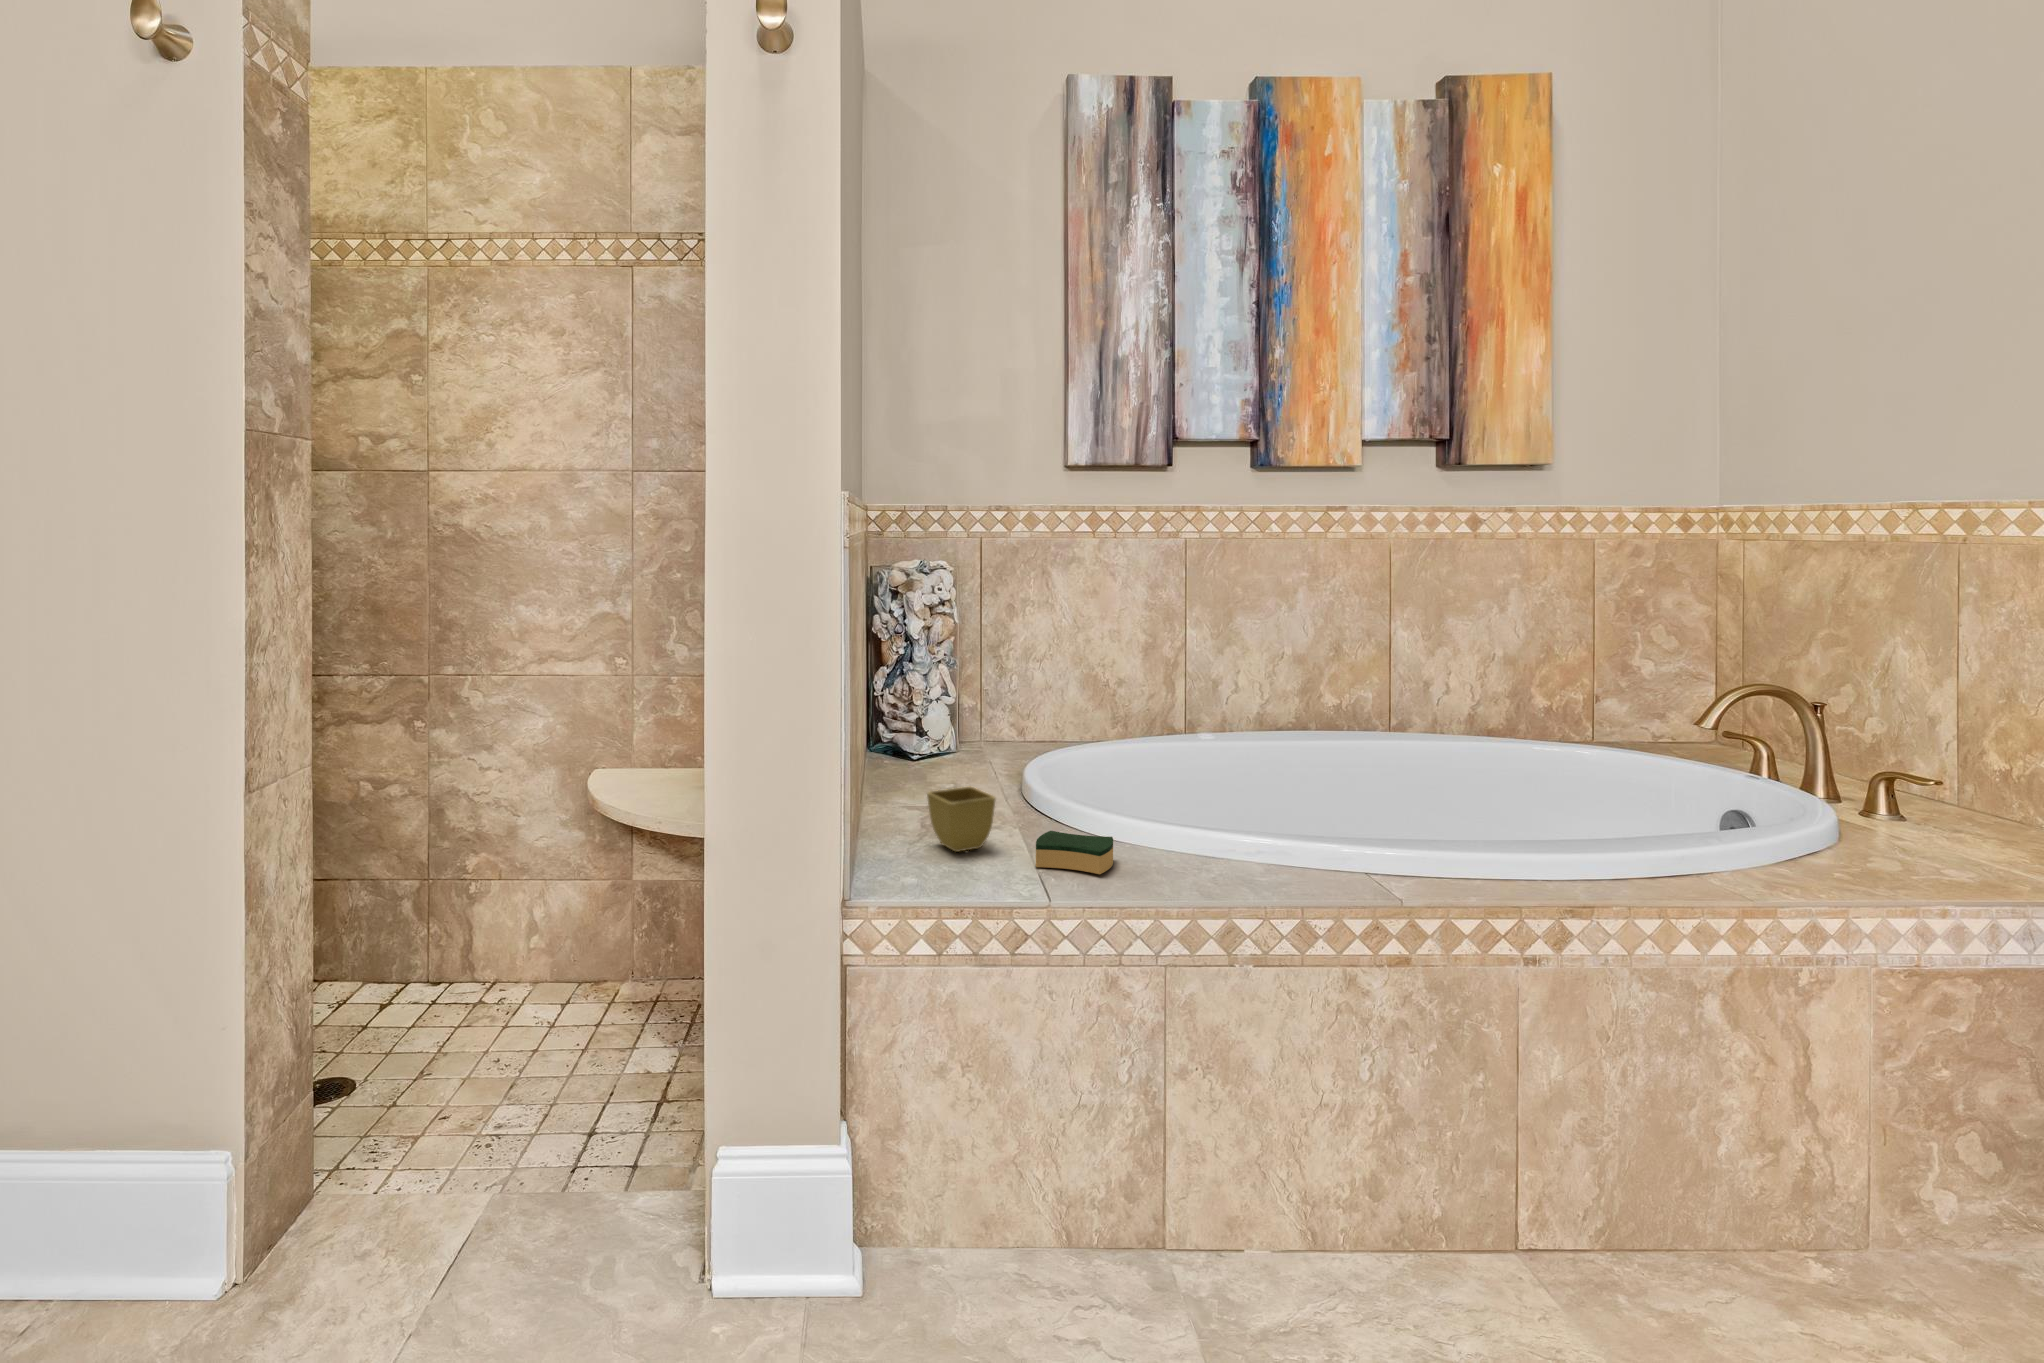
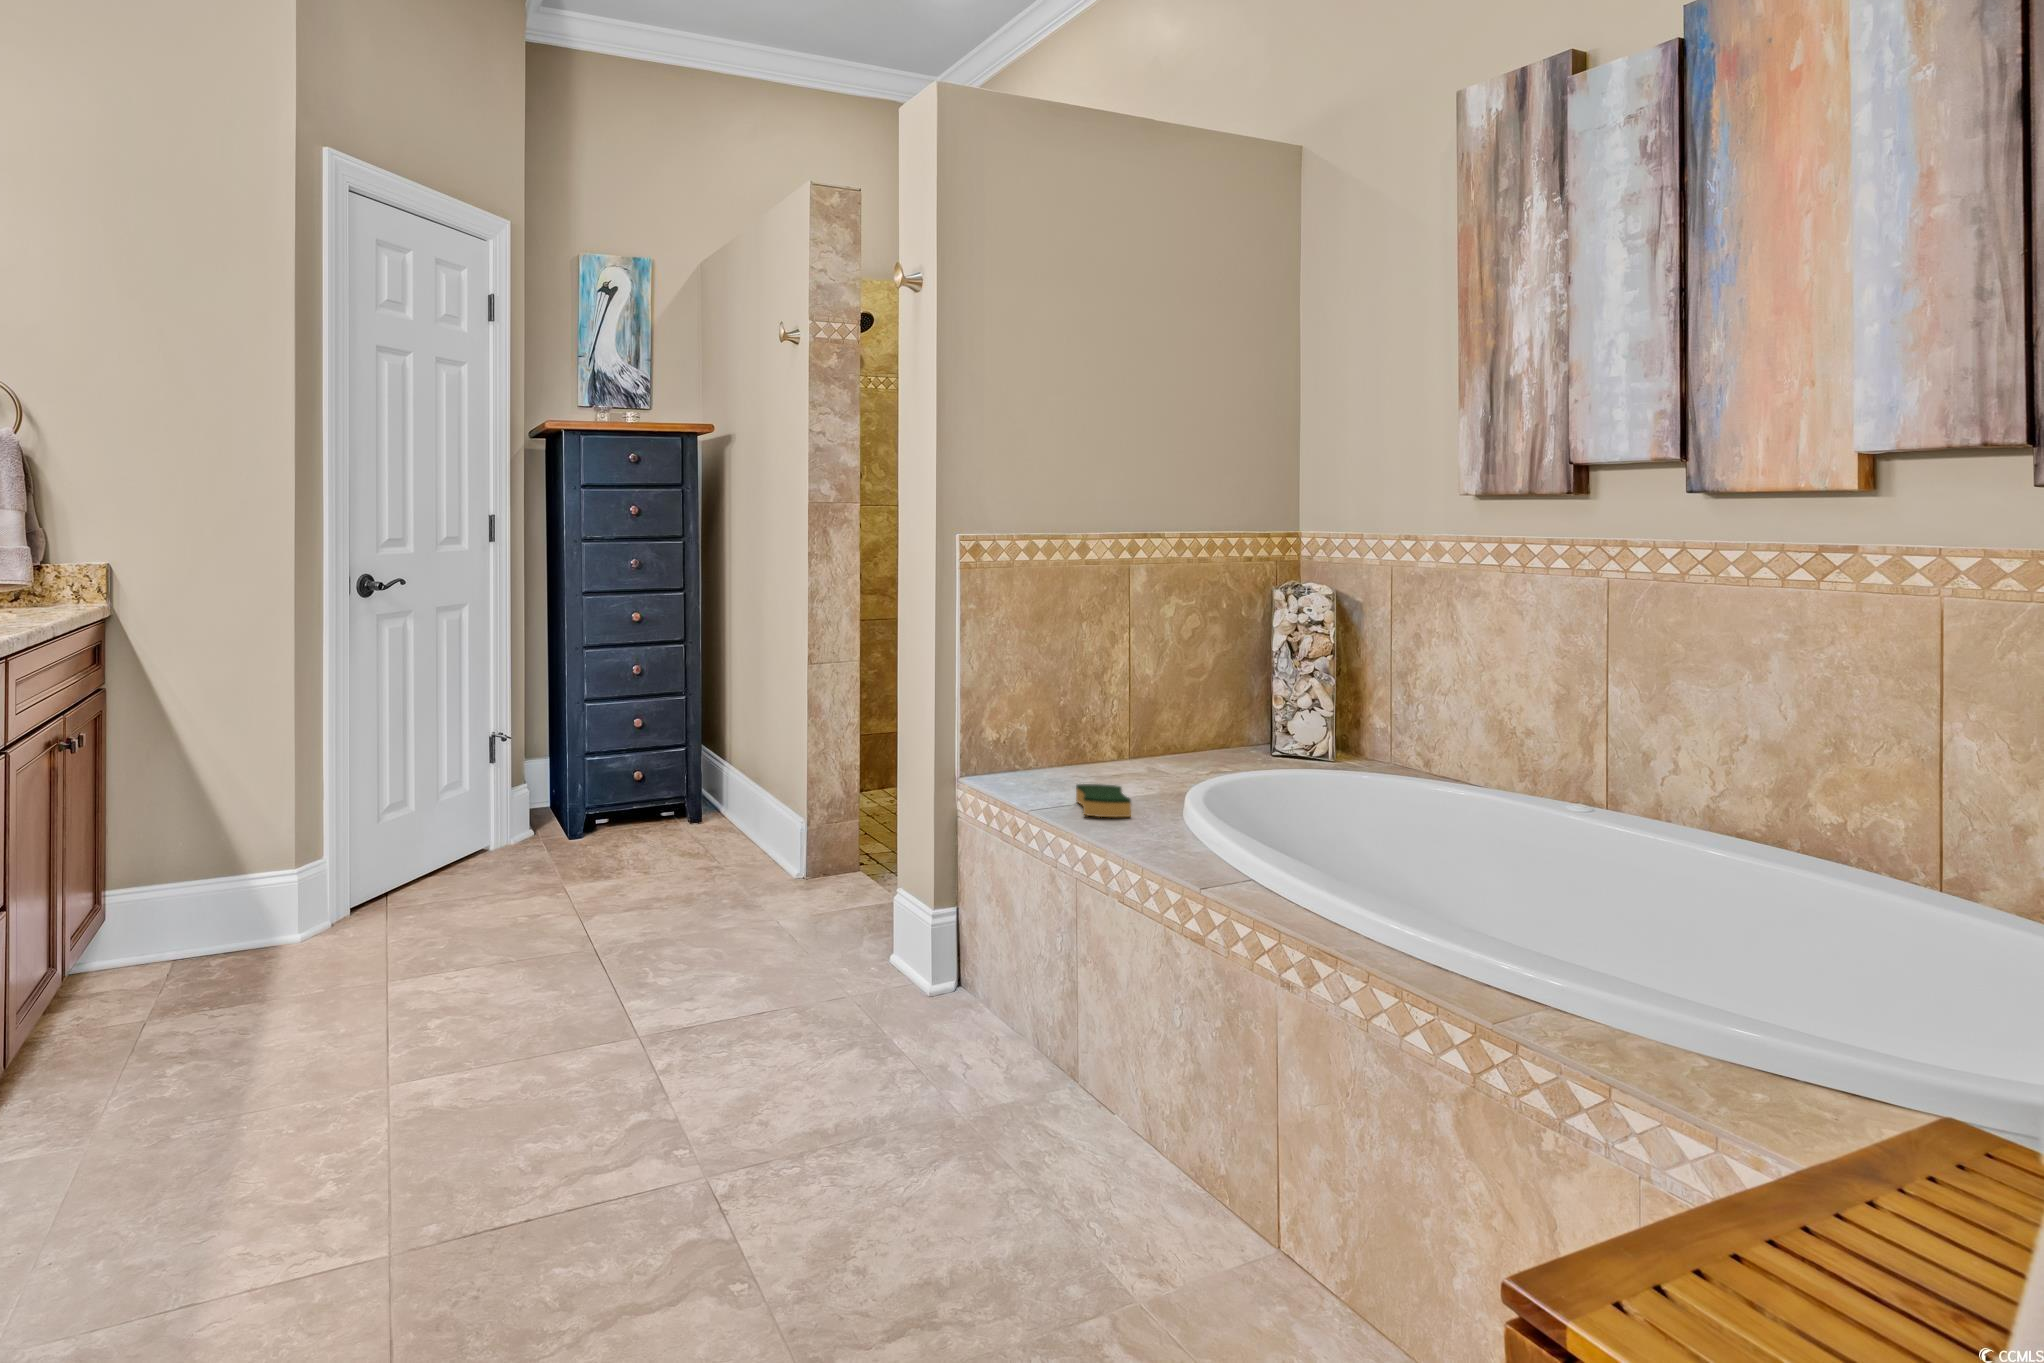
flower pot: present [927,786,995,852] -> none [1059,738,1113,786]

